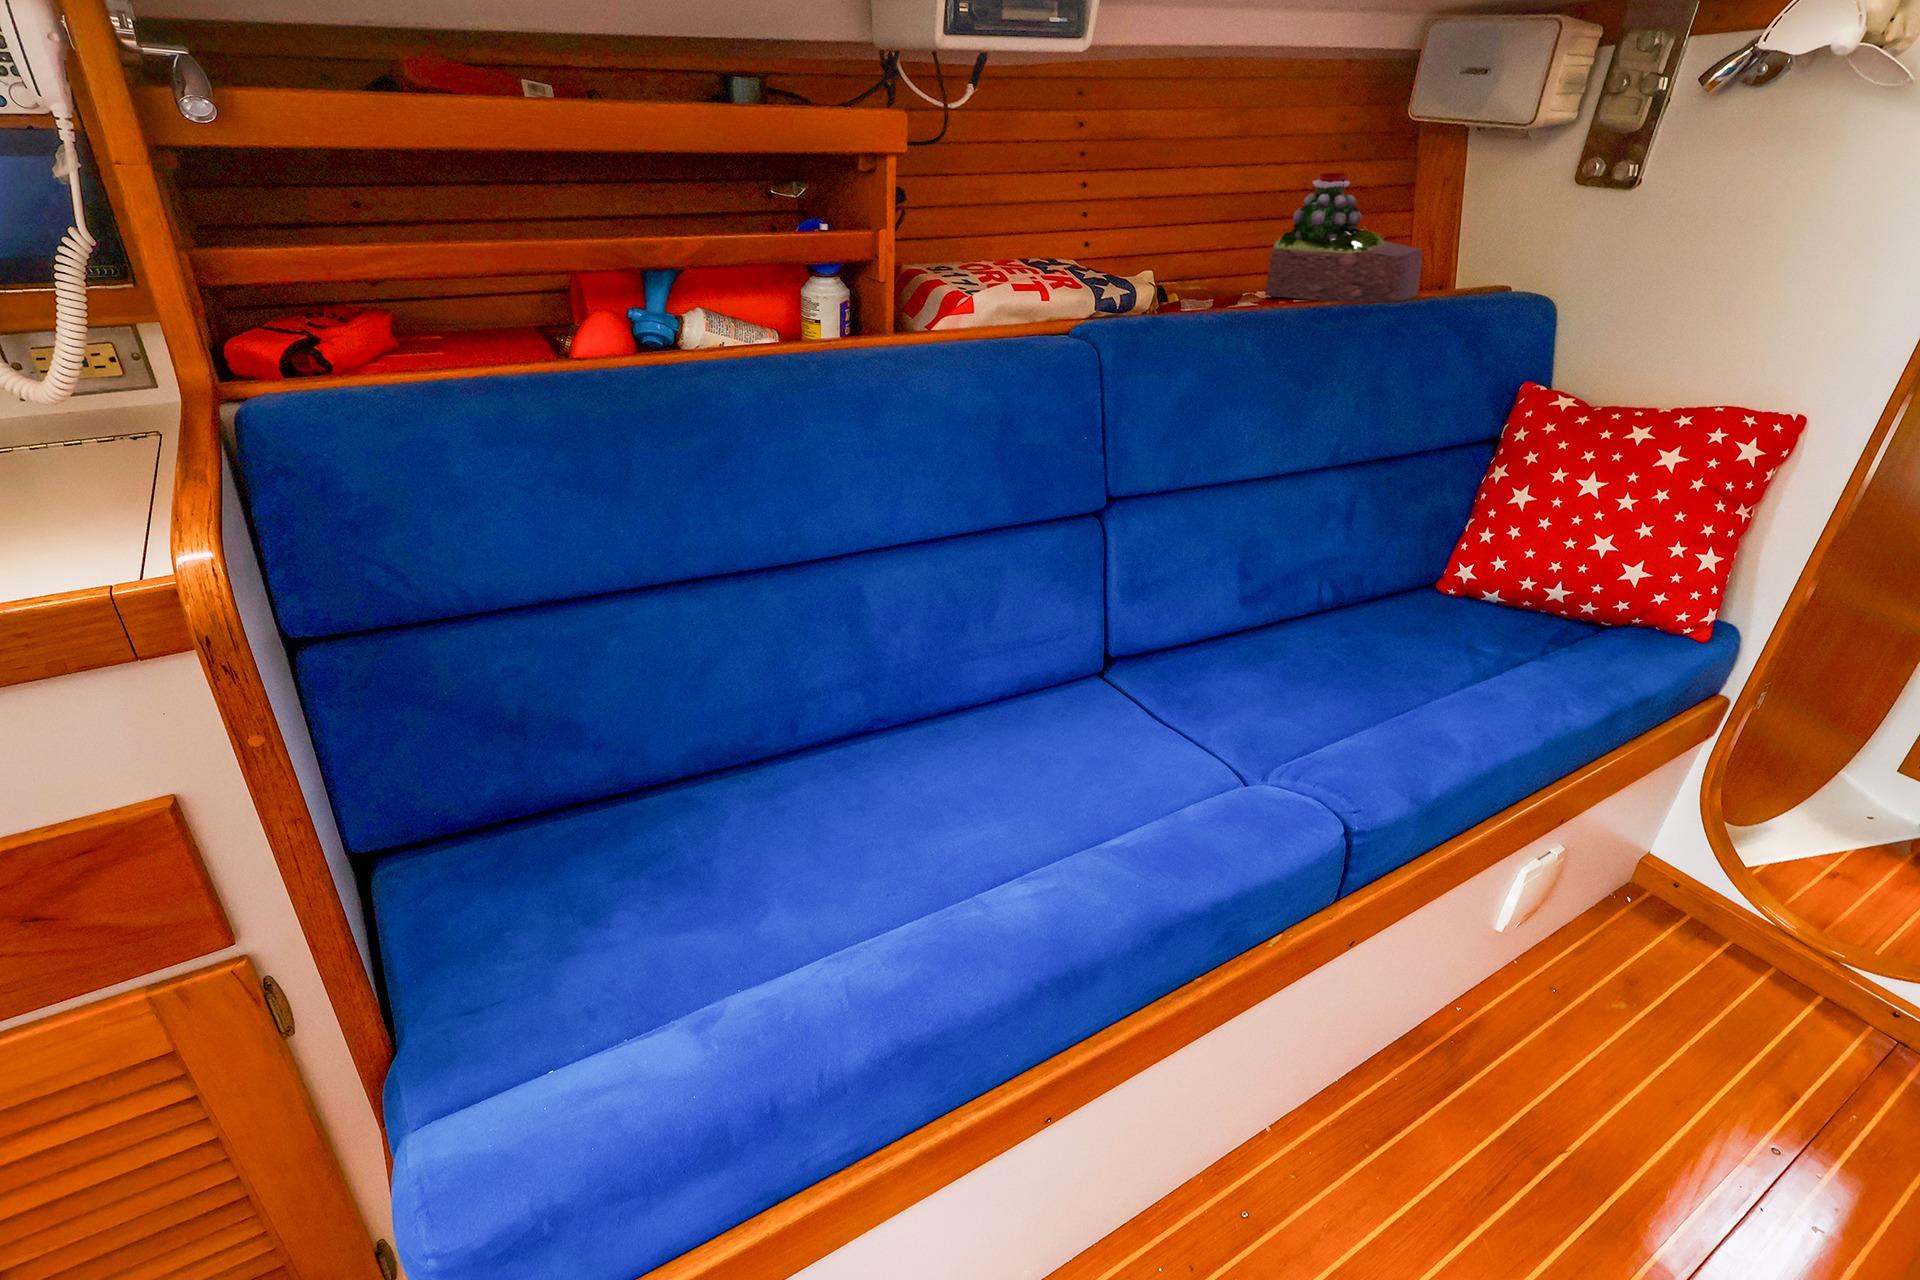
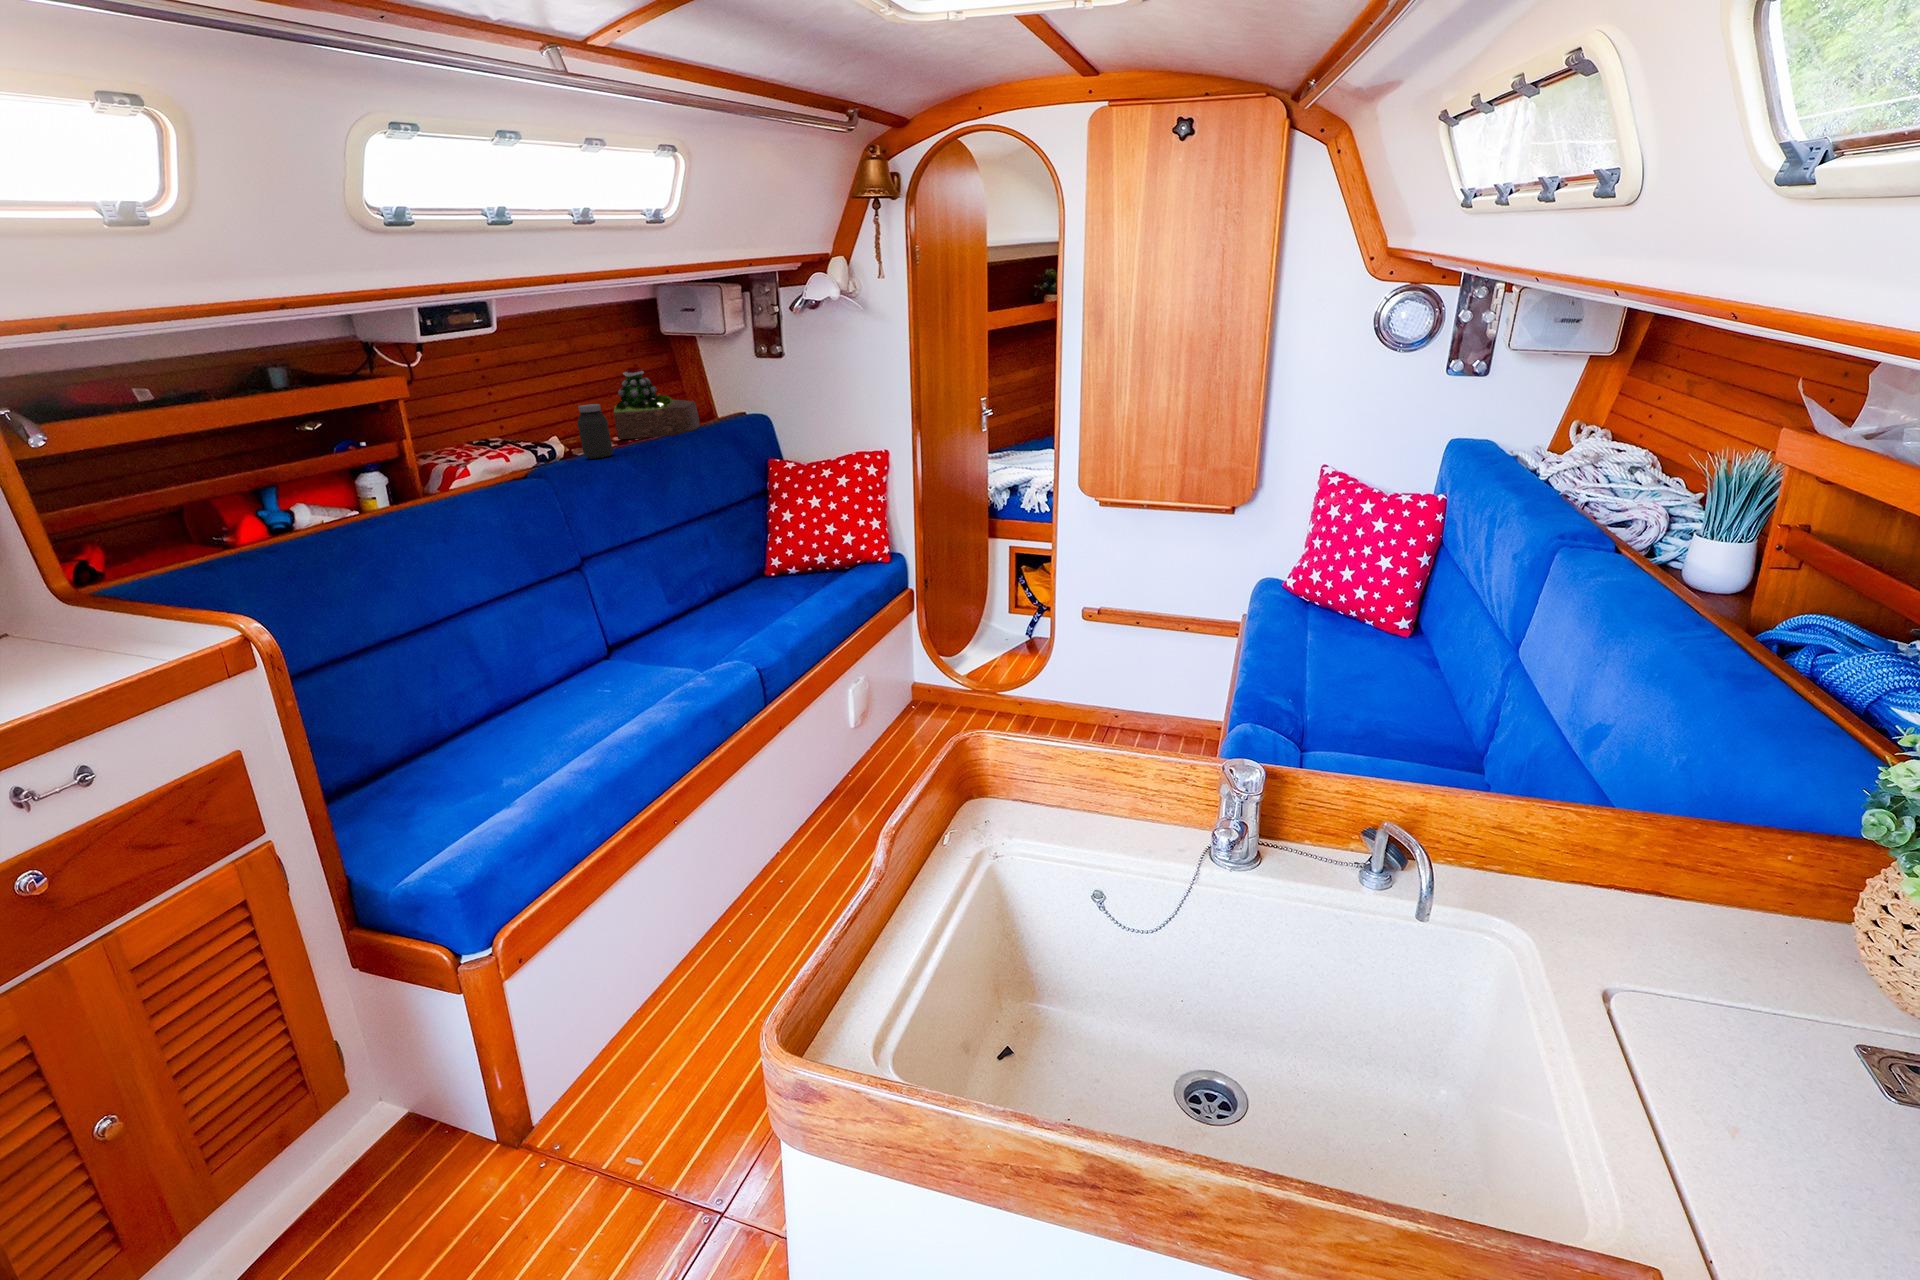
jar: none [1181,220,1238,321] -> present [577,404,613,459]

